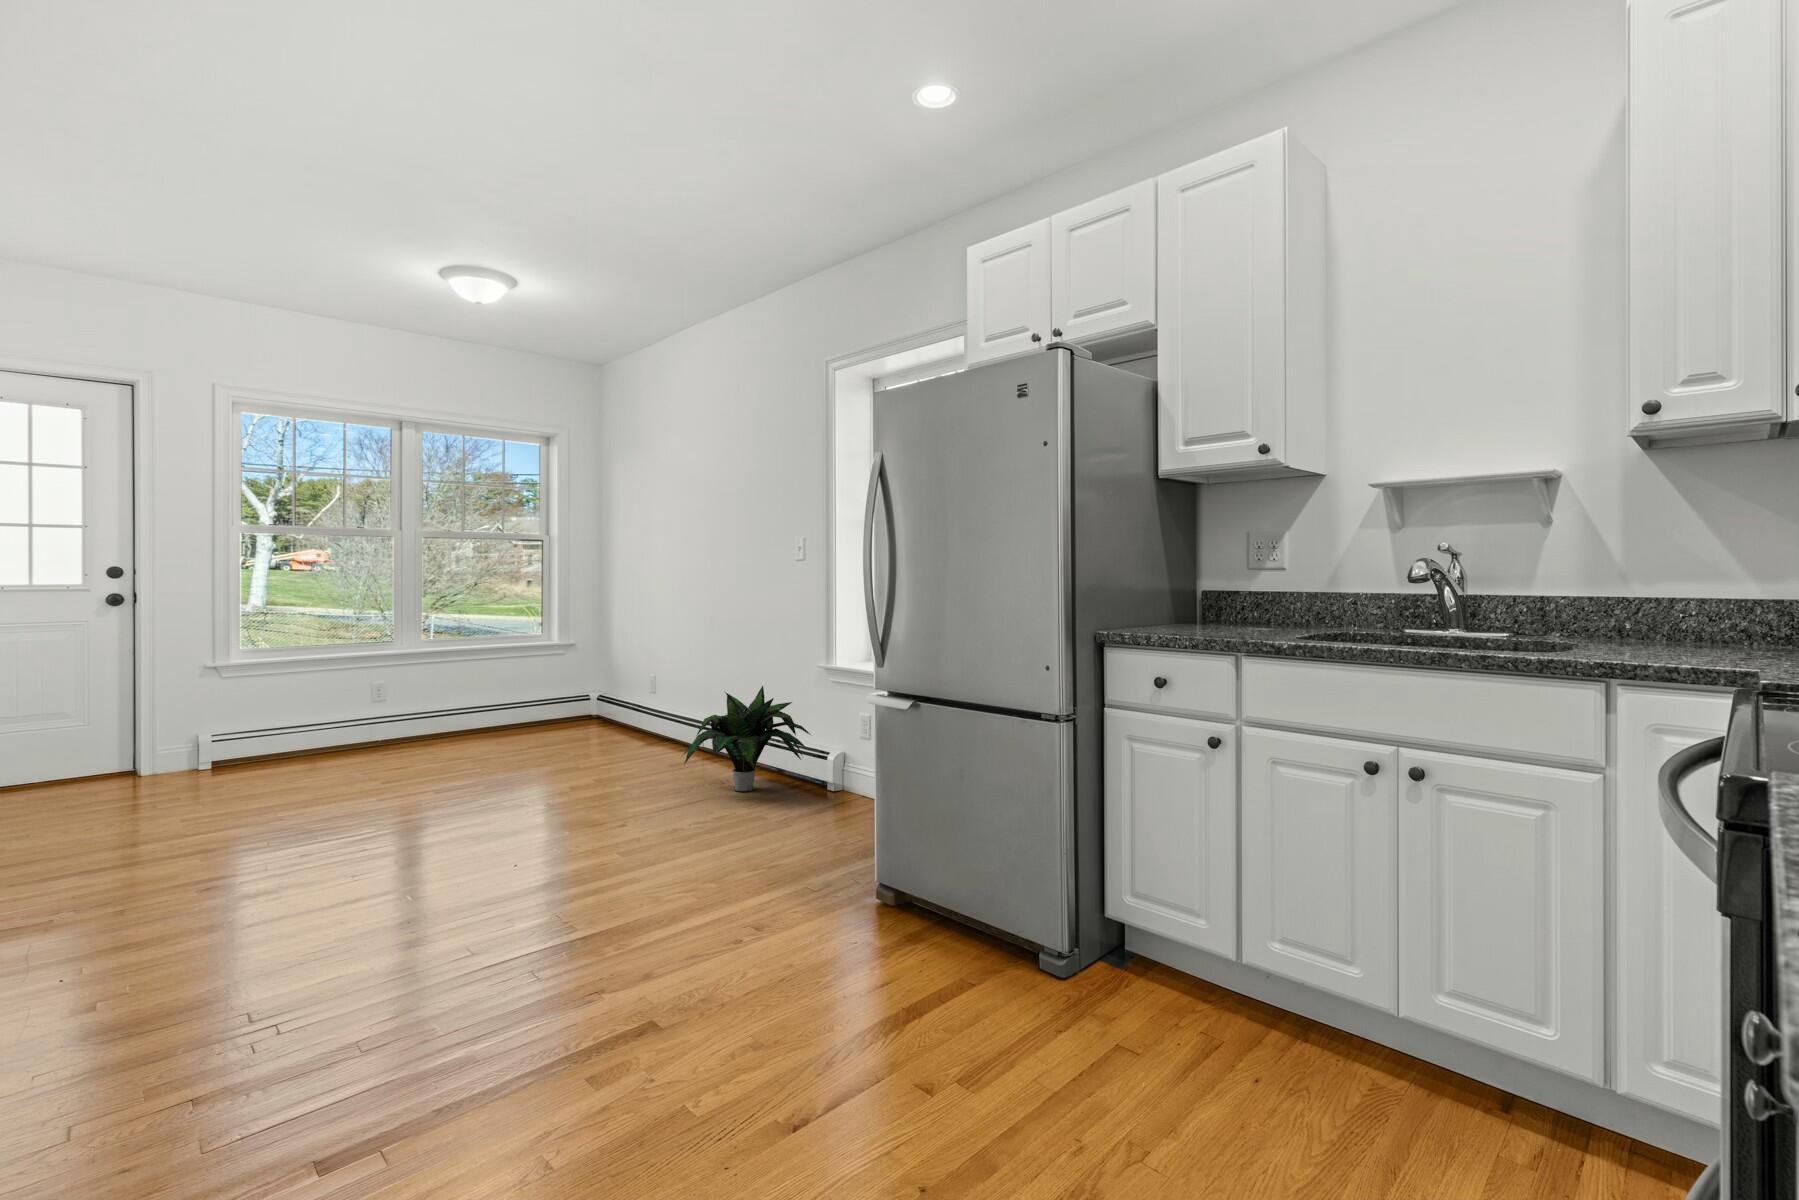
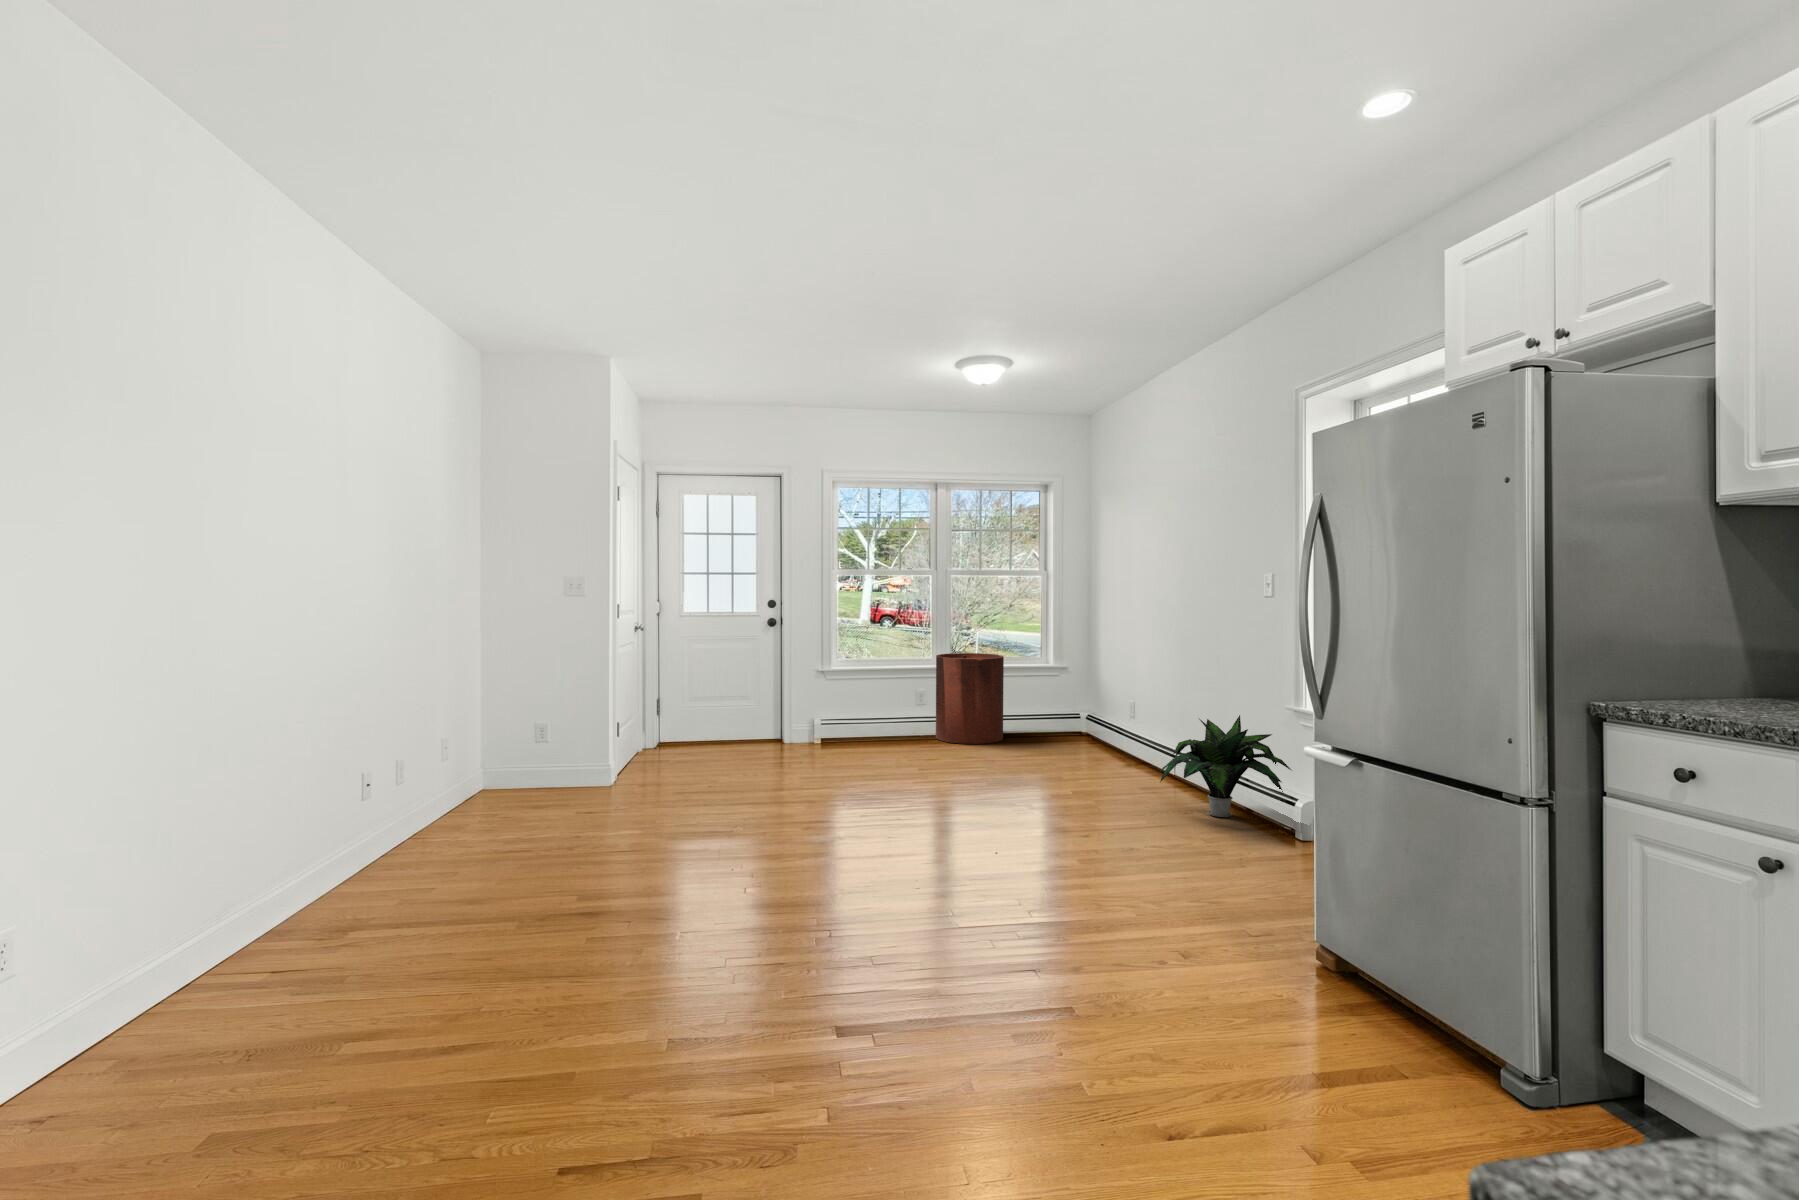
trash can: none [380,642,475,754] -> present [936,653,1004,744]

